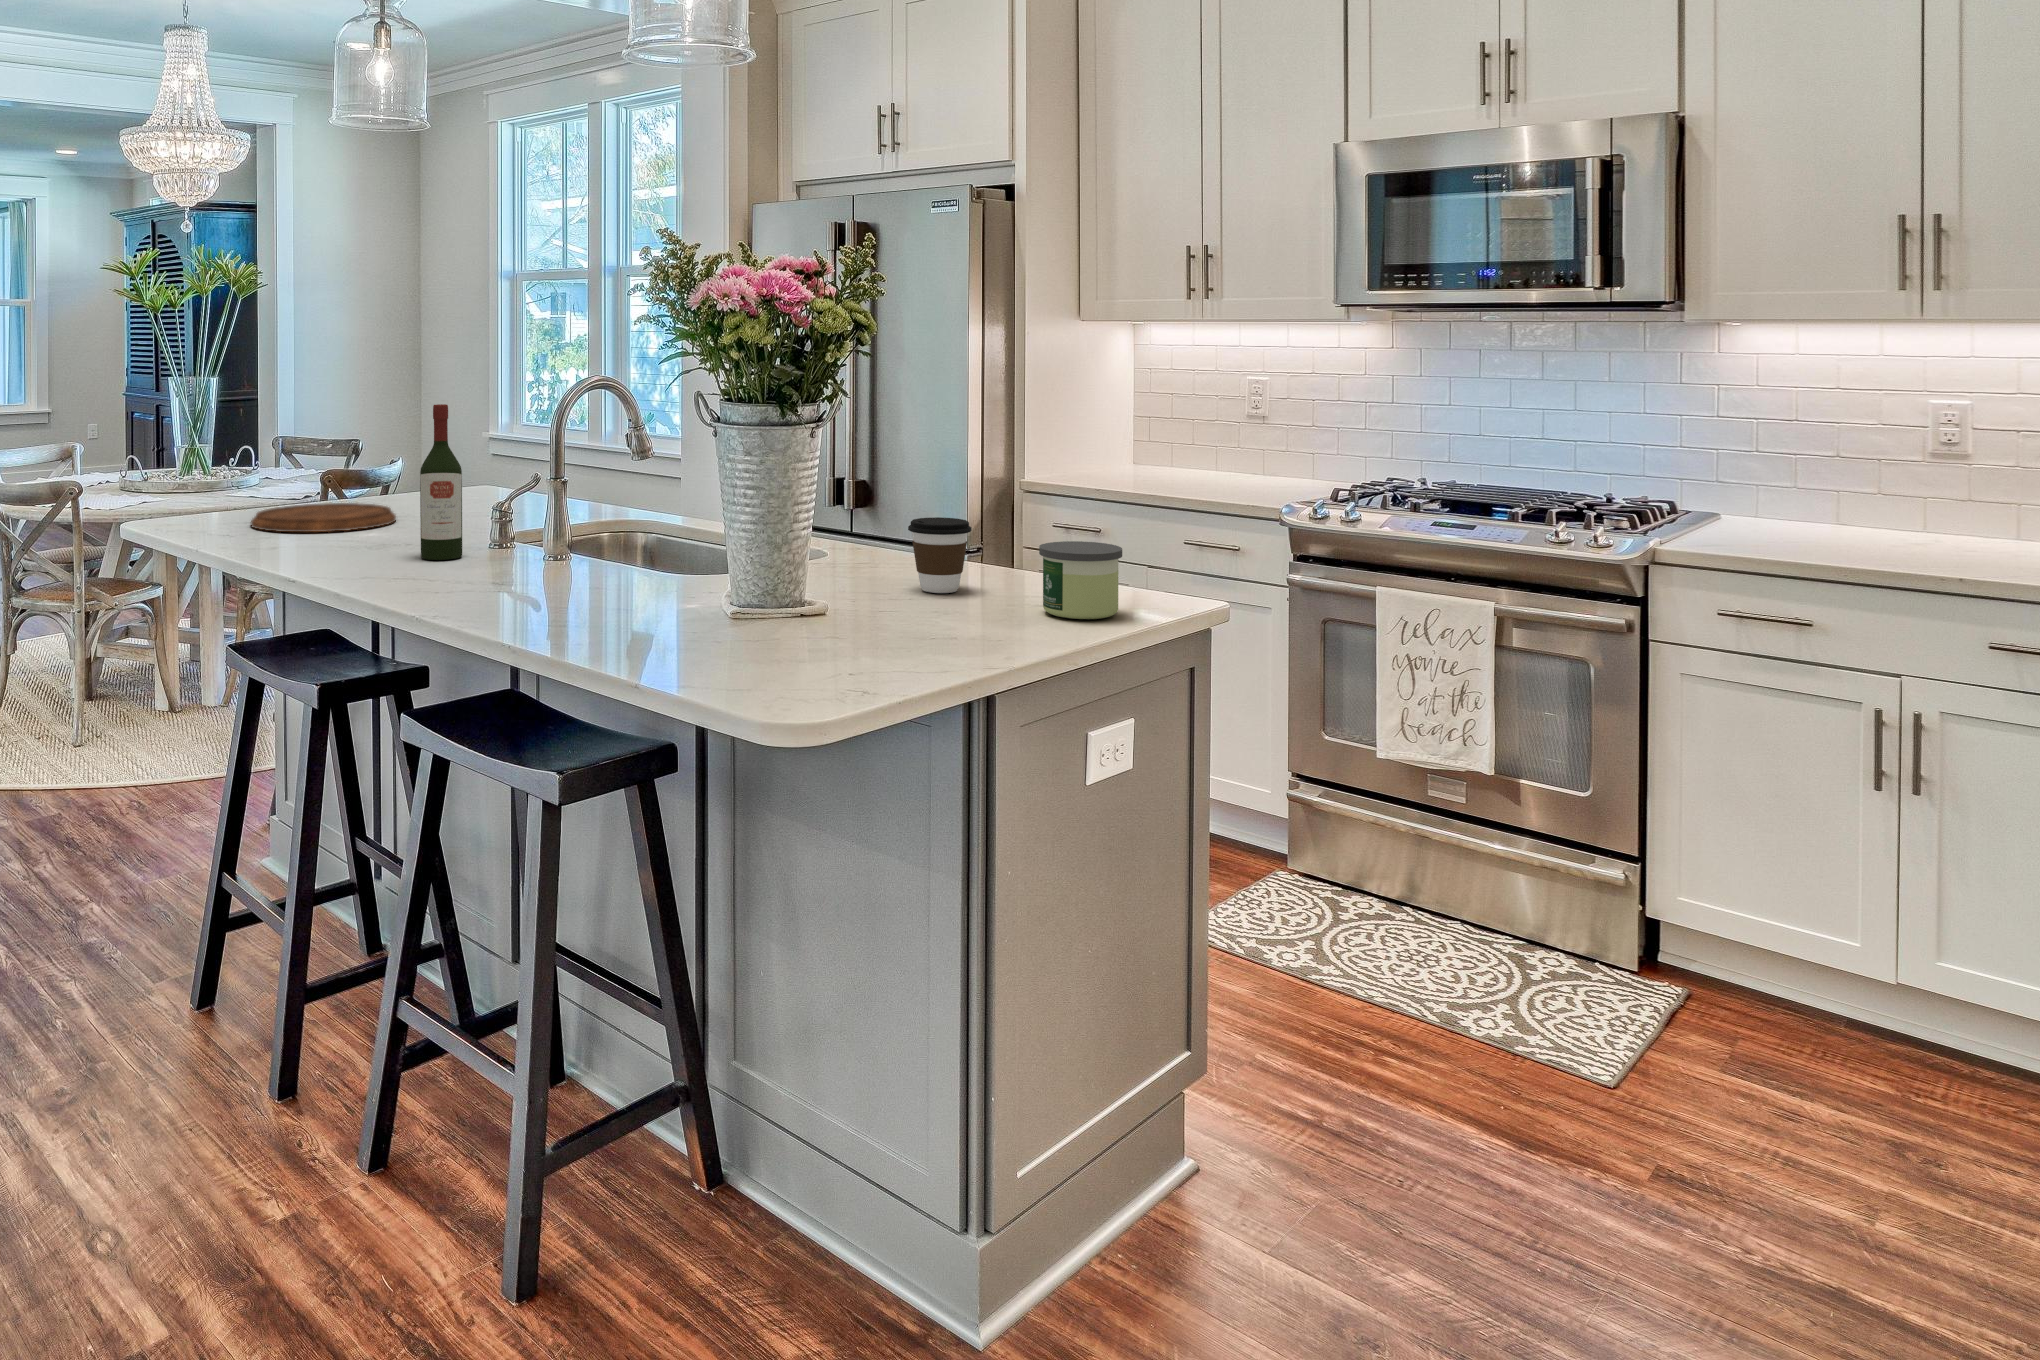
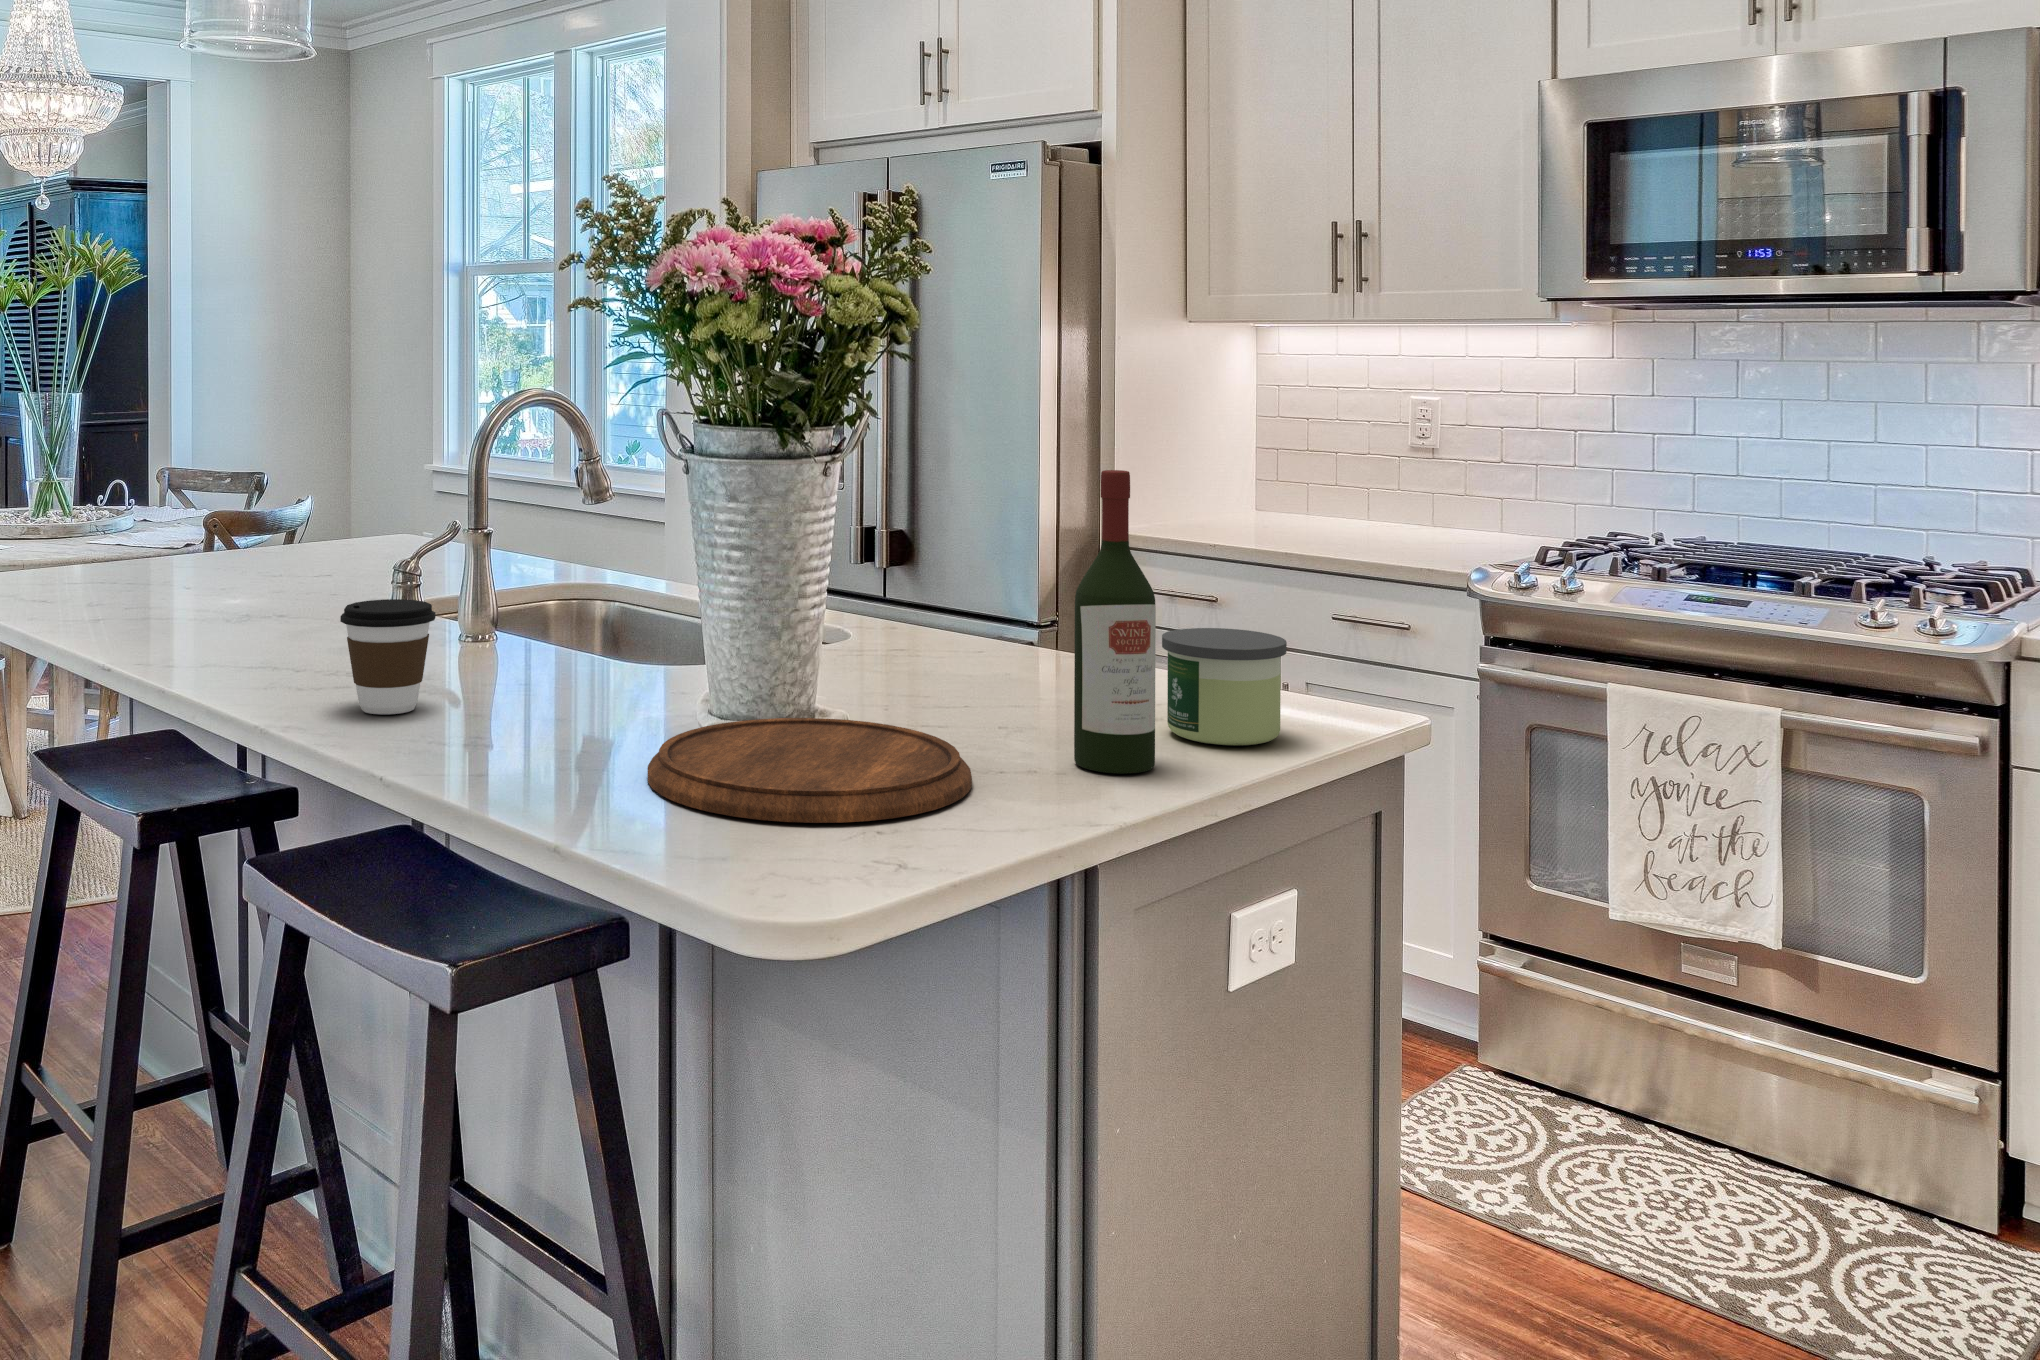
wine bottle: present [420,404,462,560] -> present [1074,470,1156,774]
cutting board: present [251,503,396,532] -> present [648,718,972,823]
coffee cup: present [908,517,972,593] -> present [340,599,436,714]

